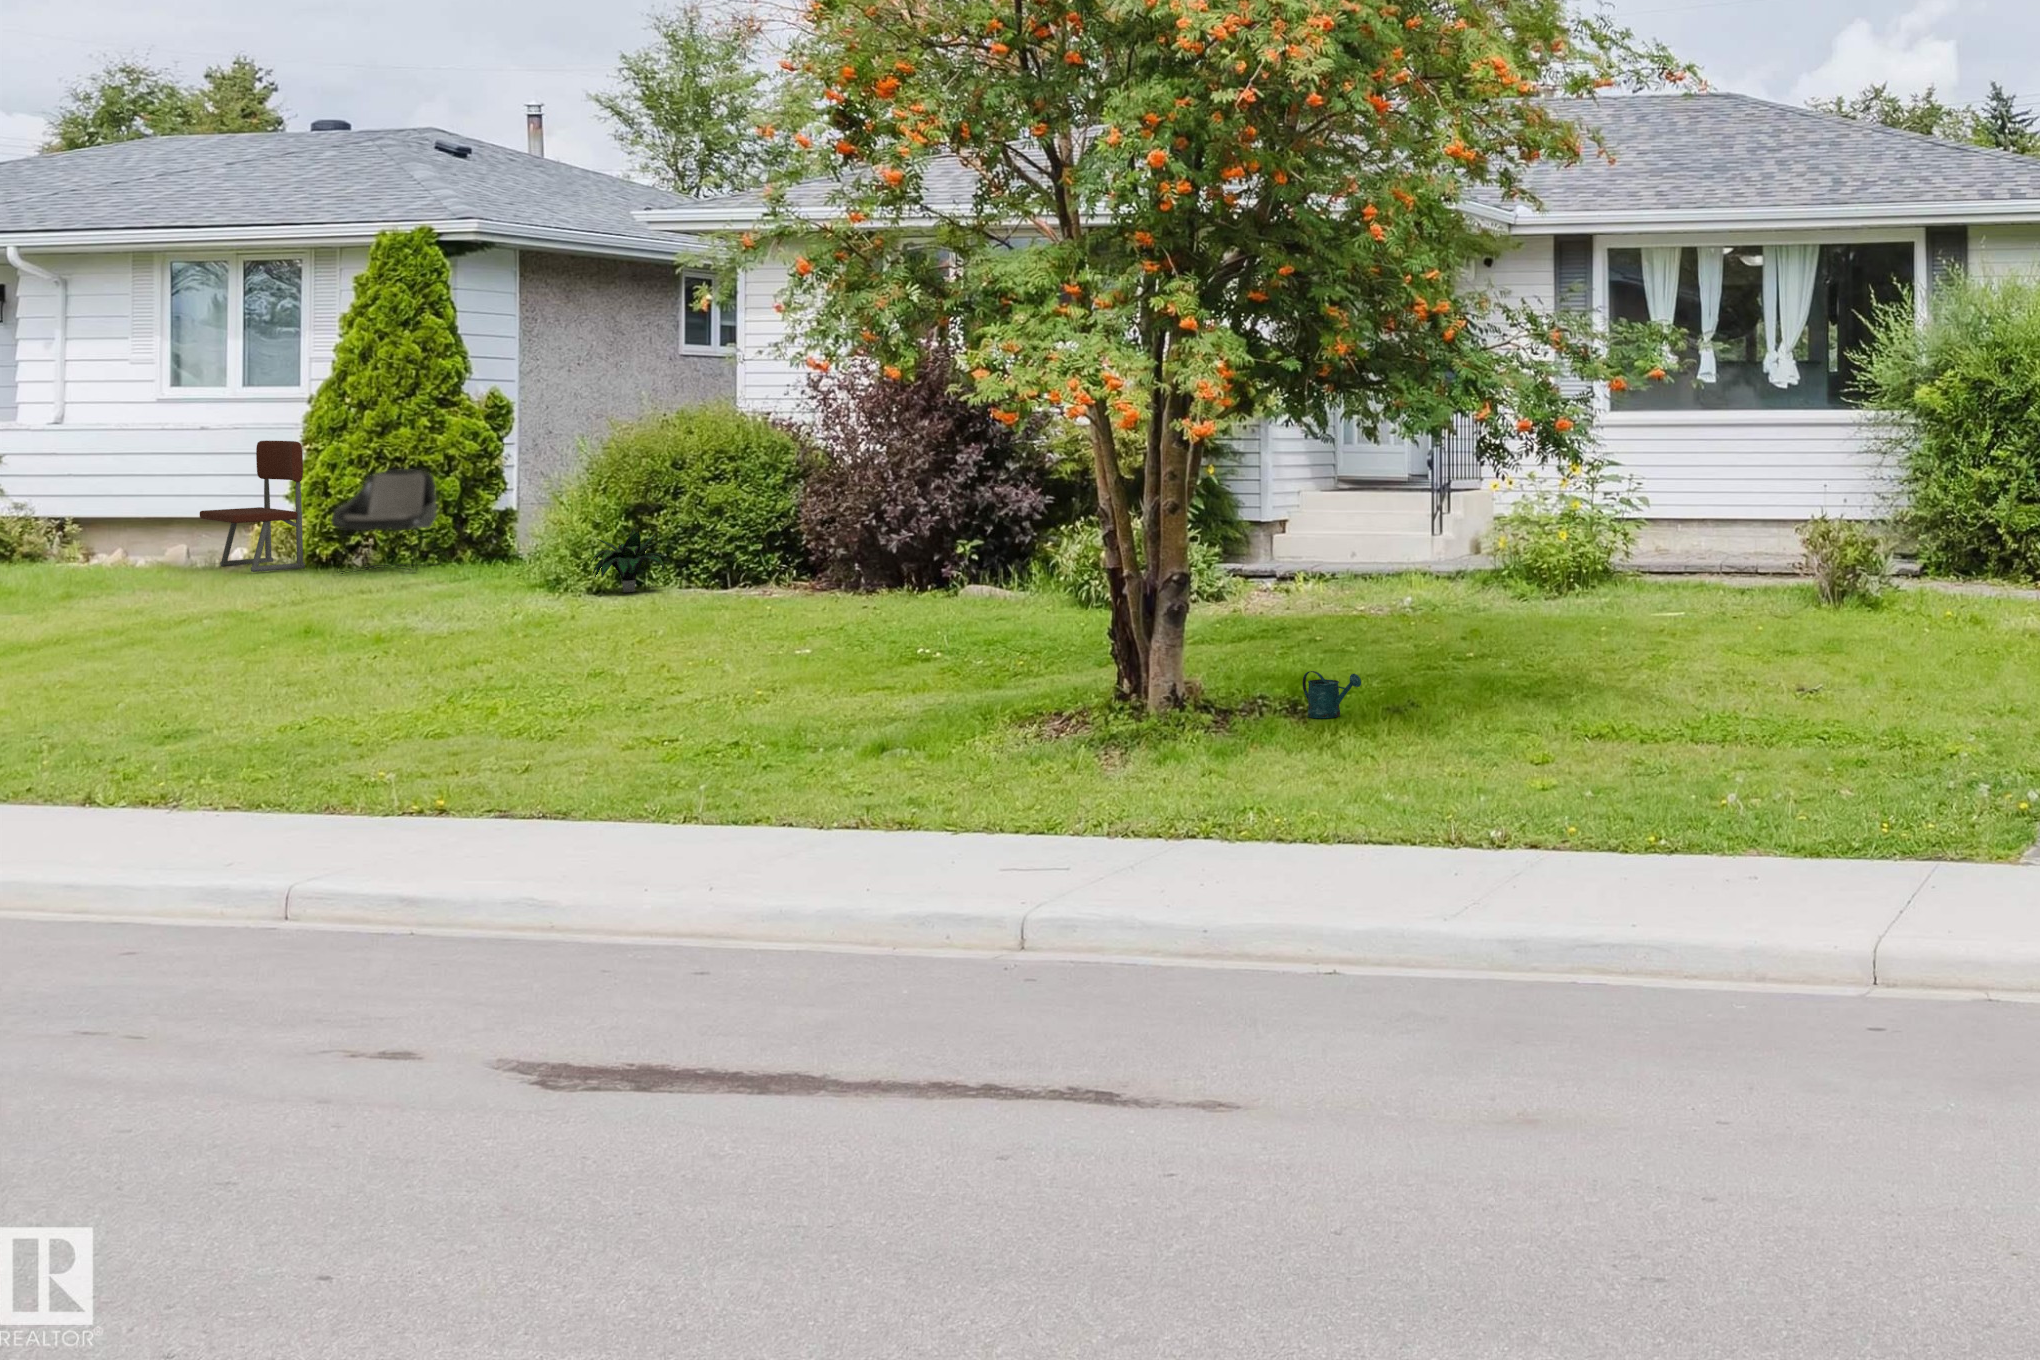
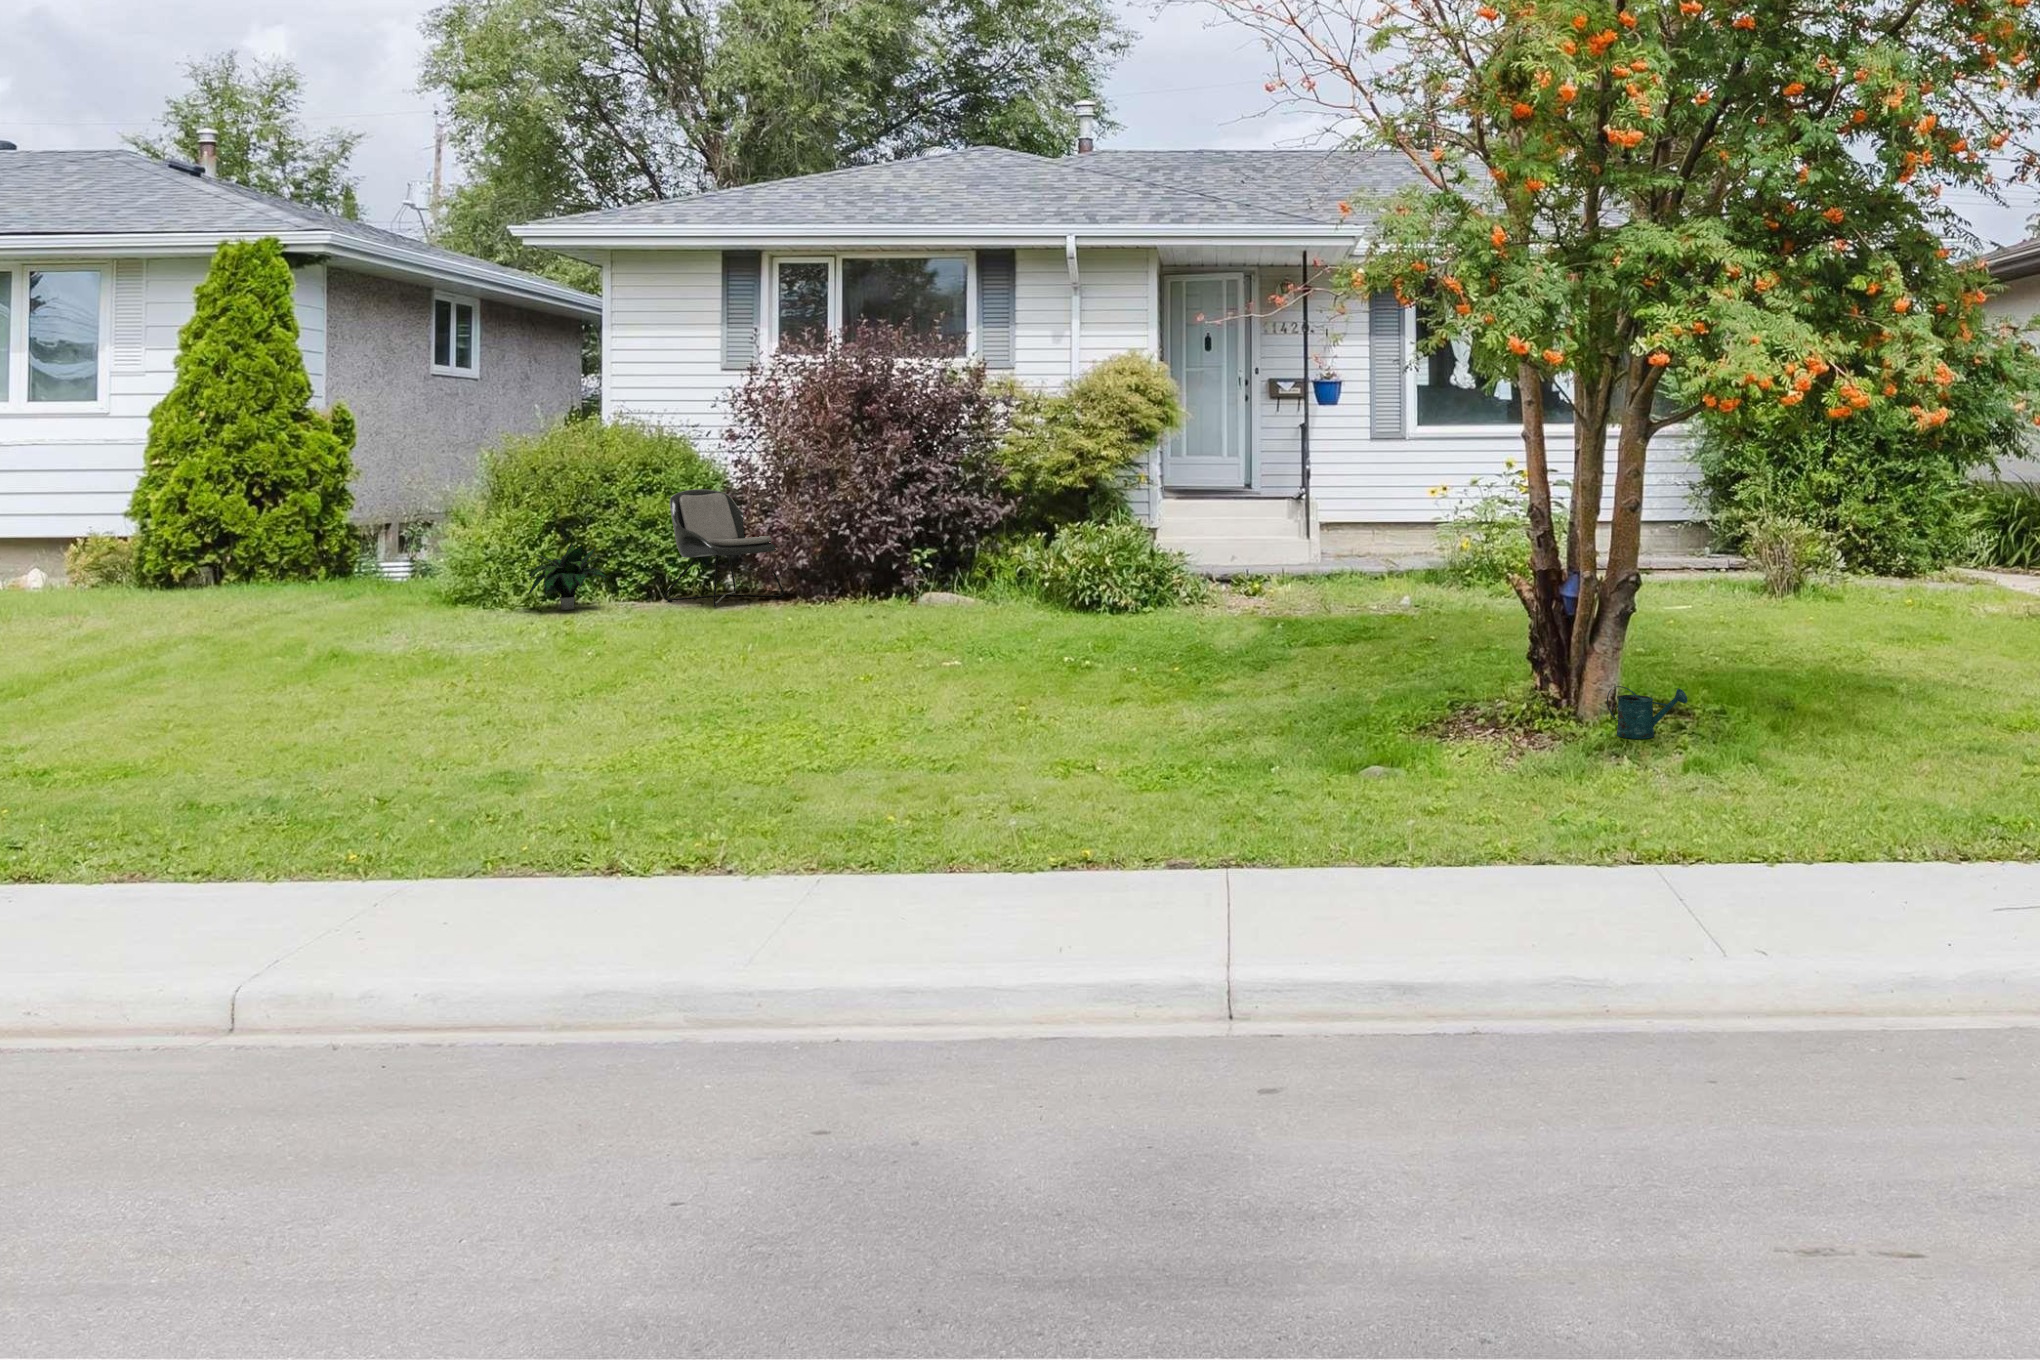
bench: present [200,441,305,572] -> none [25,456,152,595]
lounge chair: present [331,469,442,574] -> present [664,489,784,607]

